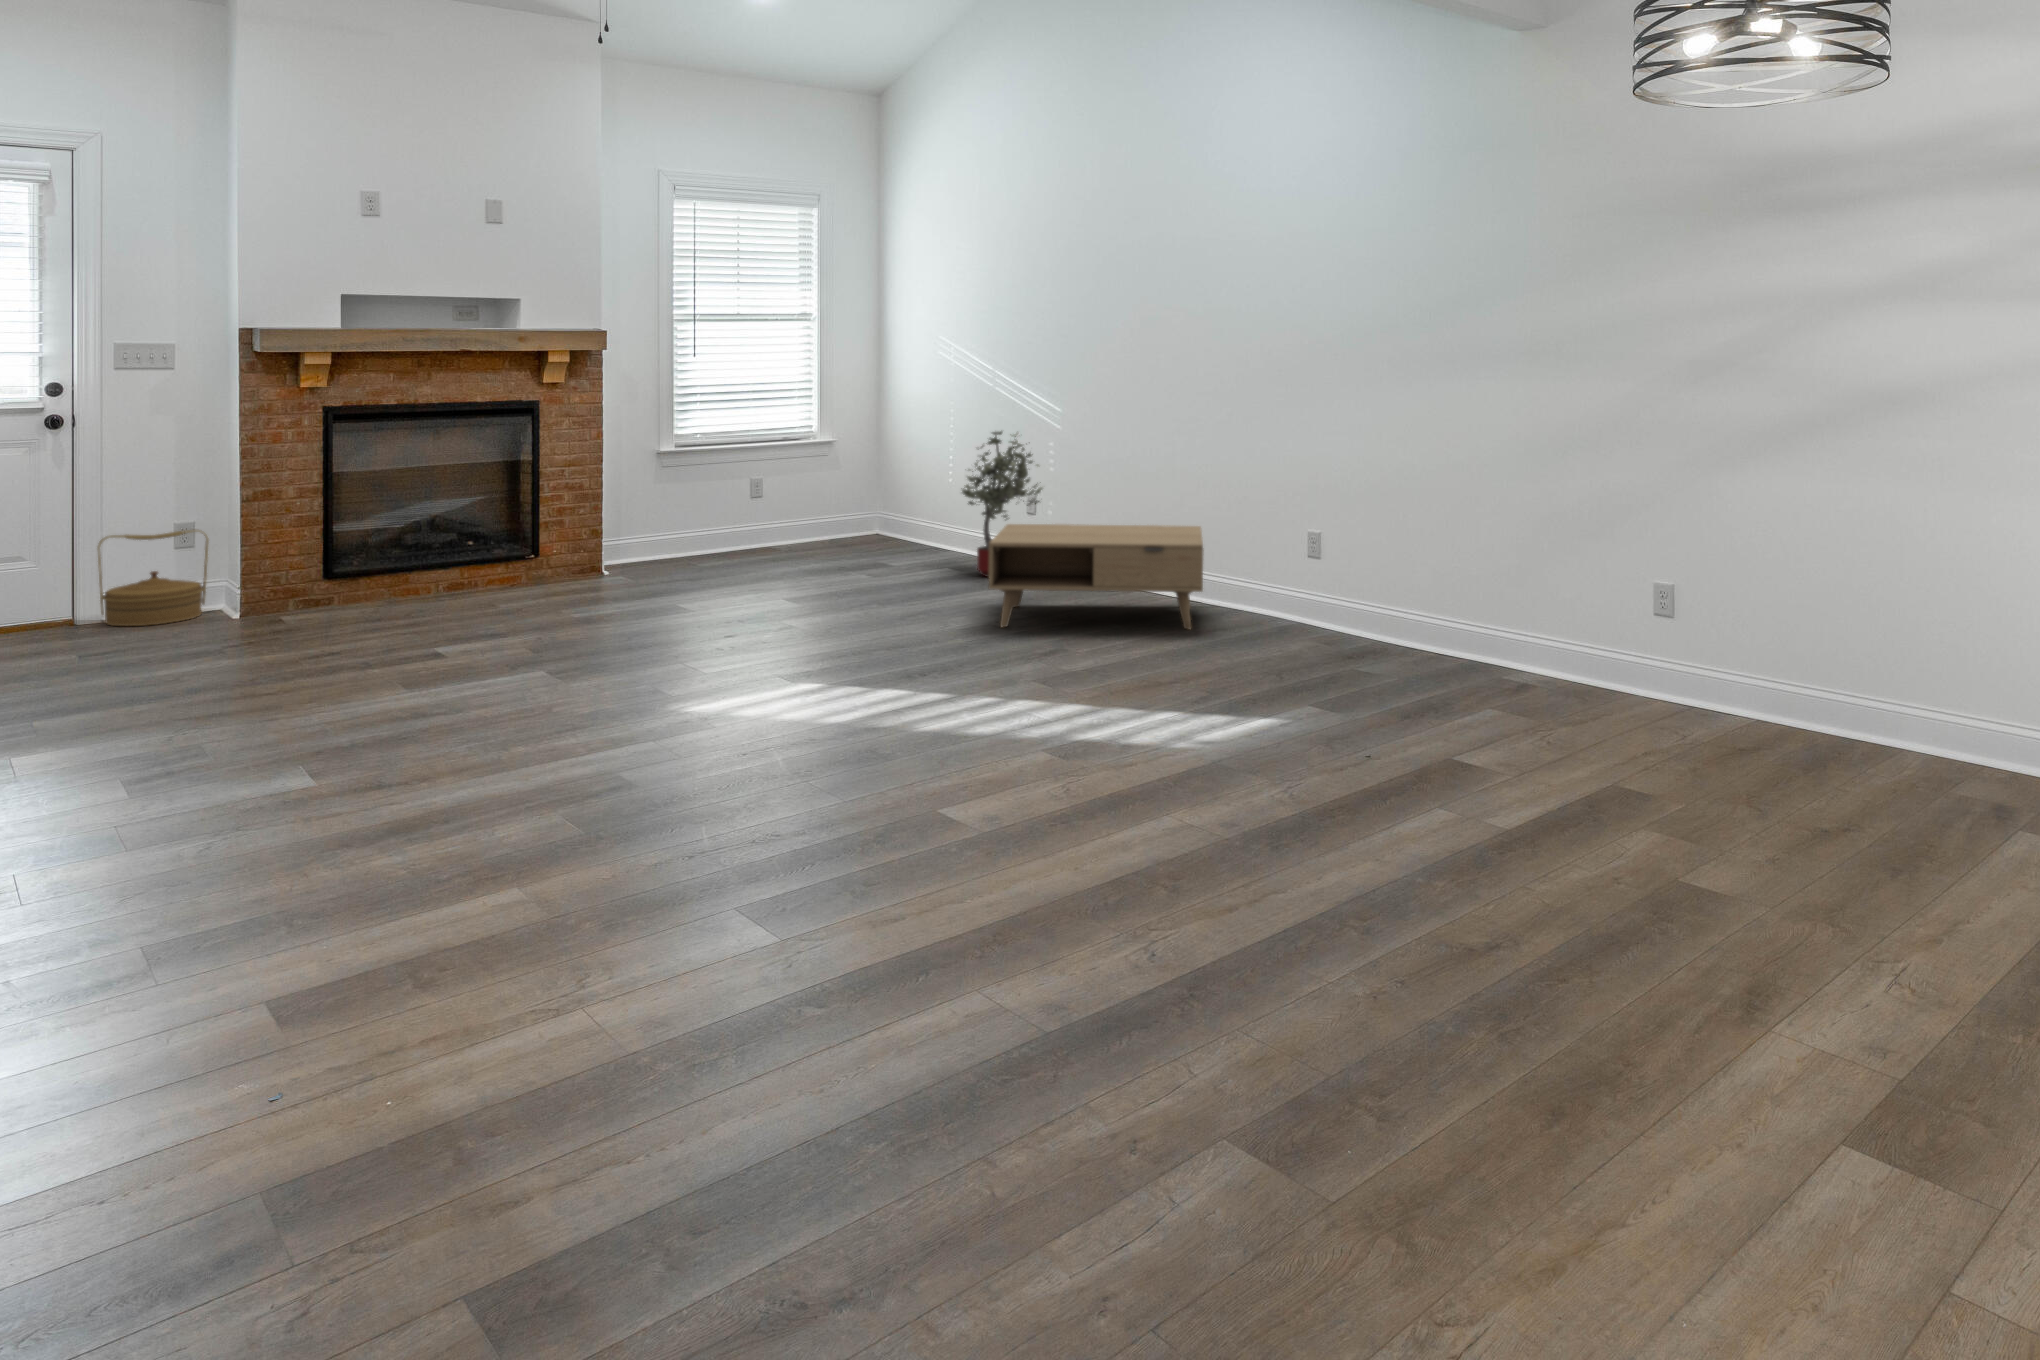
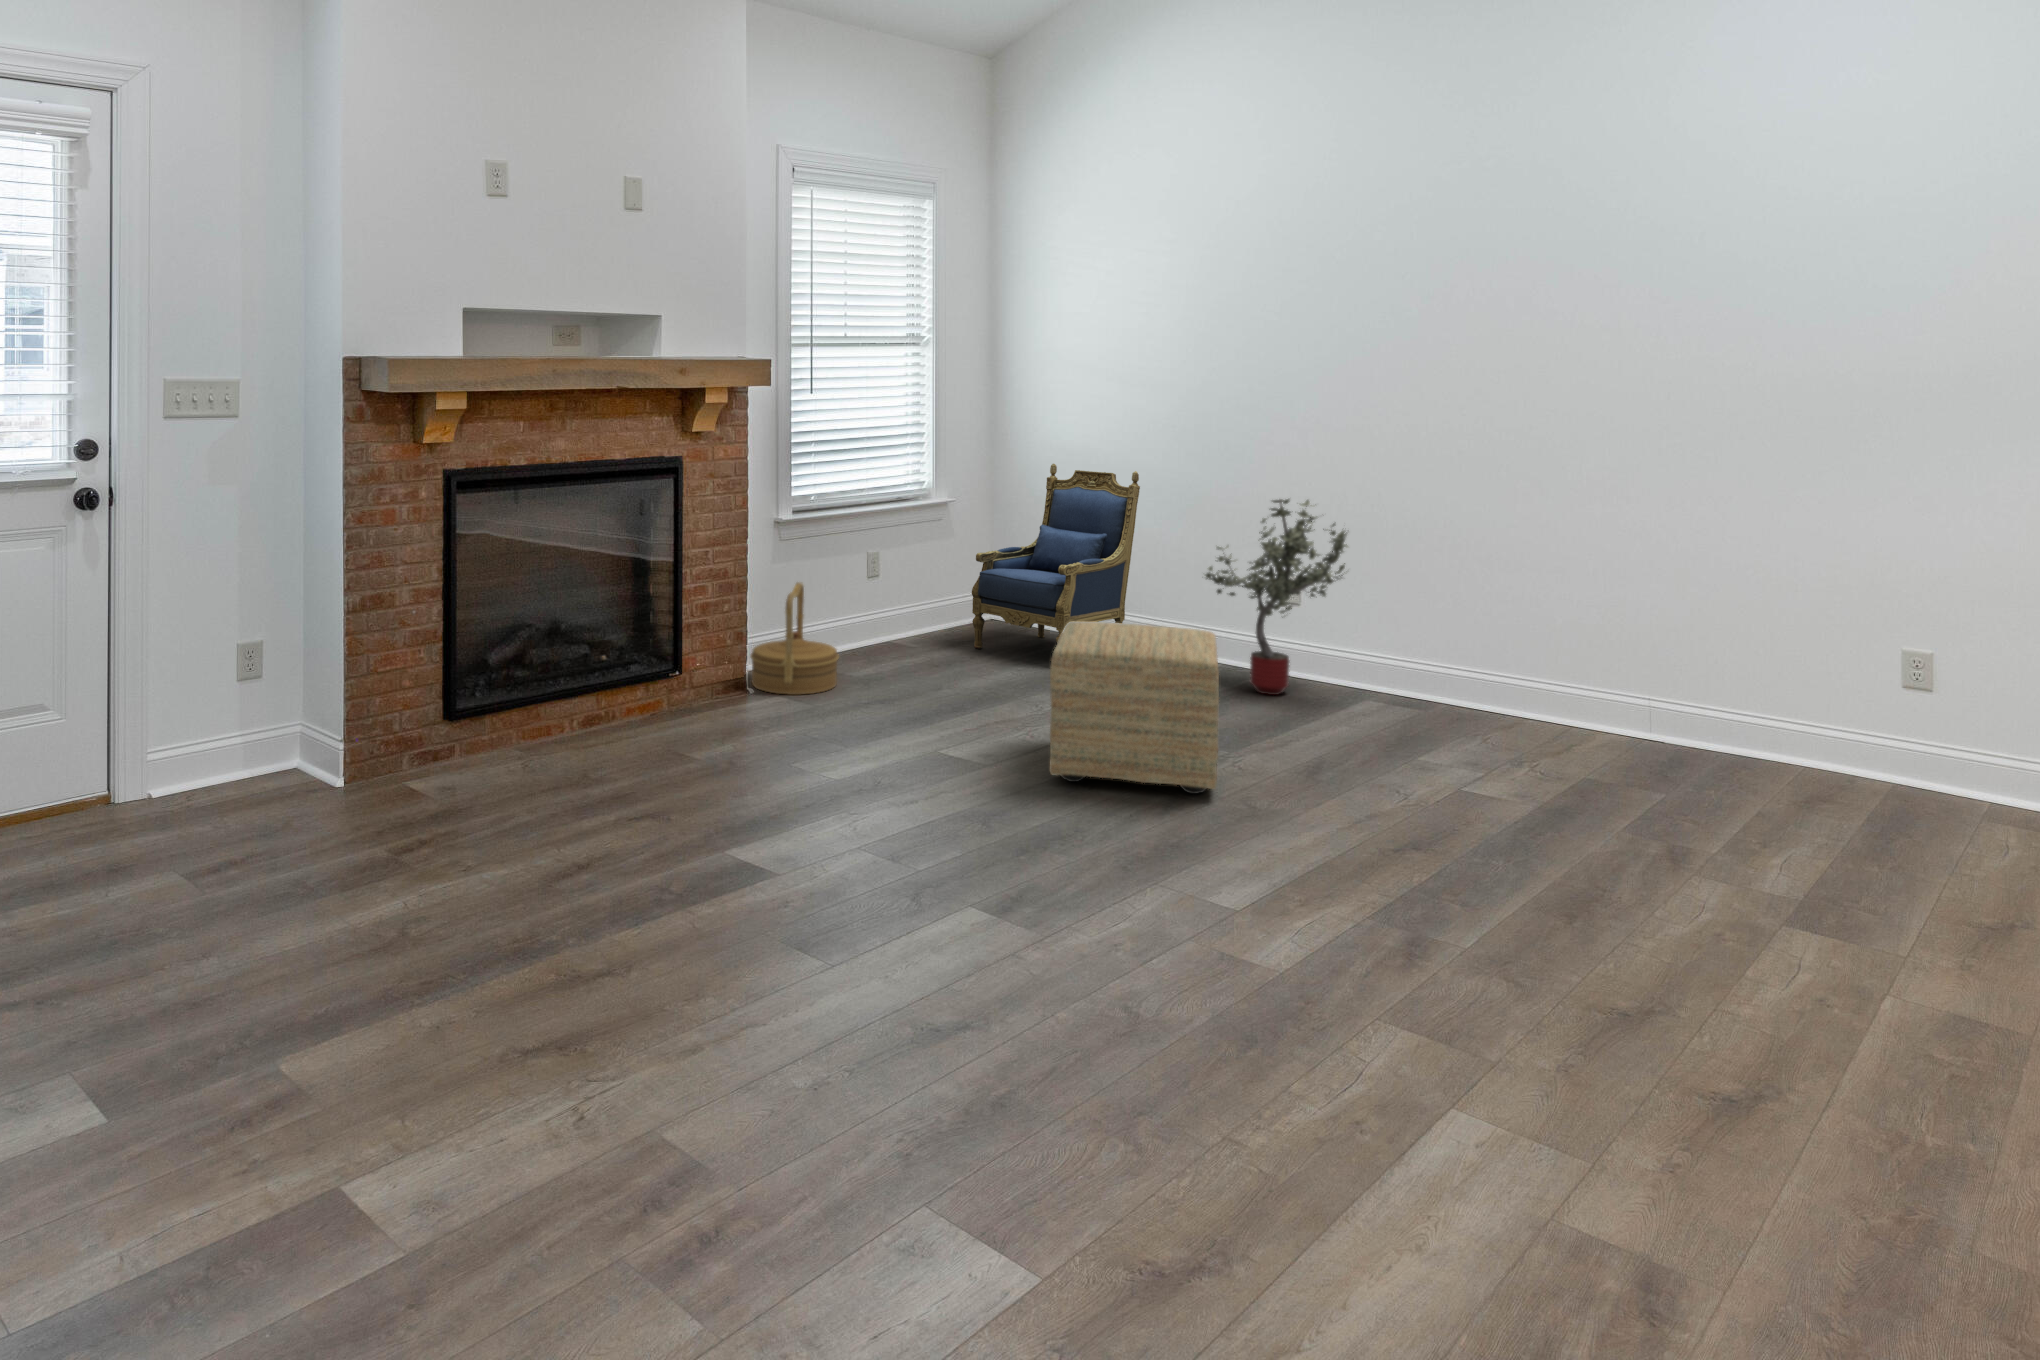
armchair: none [821,399,949,563] -> present [972,464,1140,649]
ottoman: none [713,513,865,622] -> present [1049,622,1219,794]
coffee table: present [989,524,1204,629] -> none [1400,638,1795,804]
woven basket: present [98,530,209,626] -> present [750,582,839,695]

